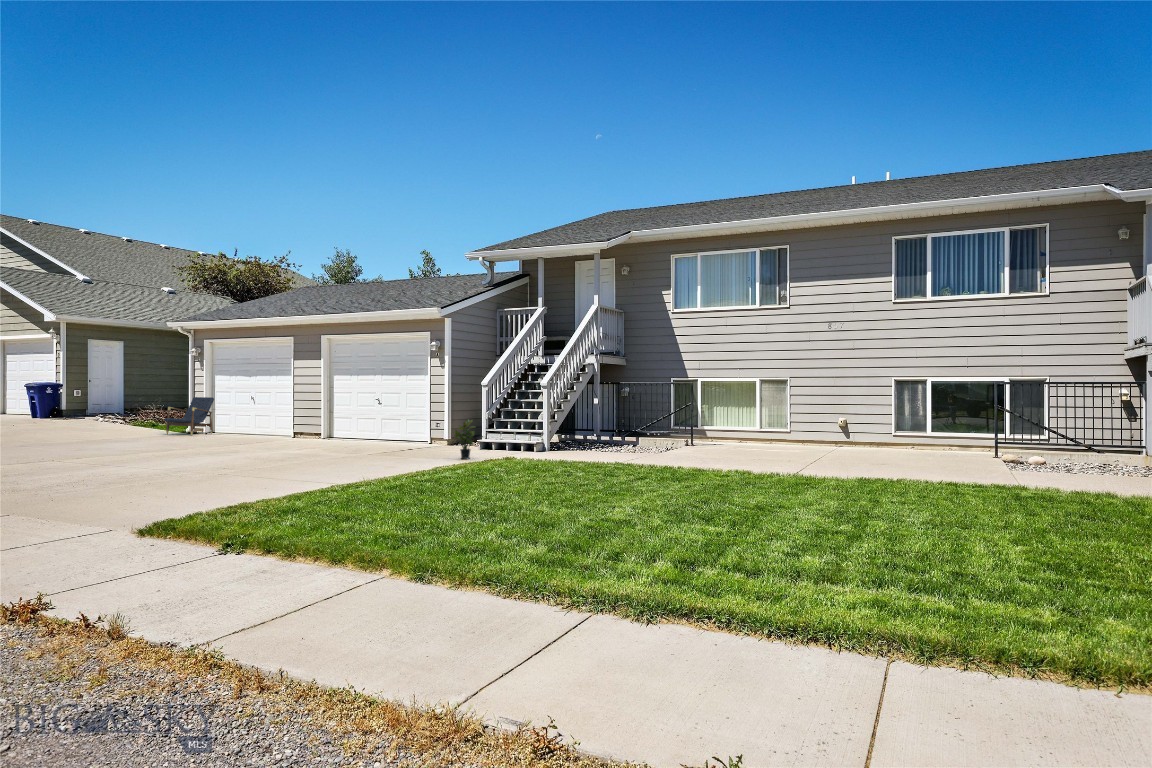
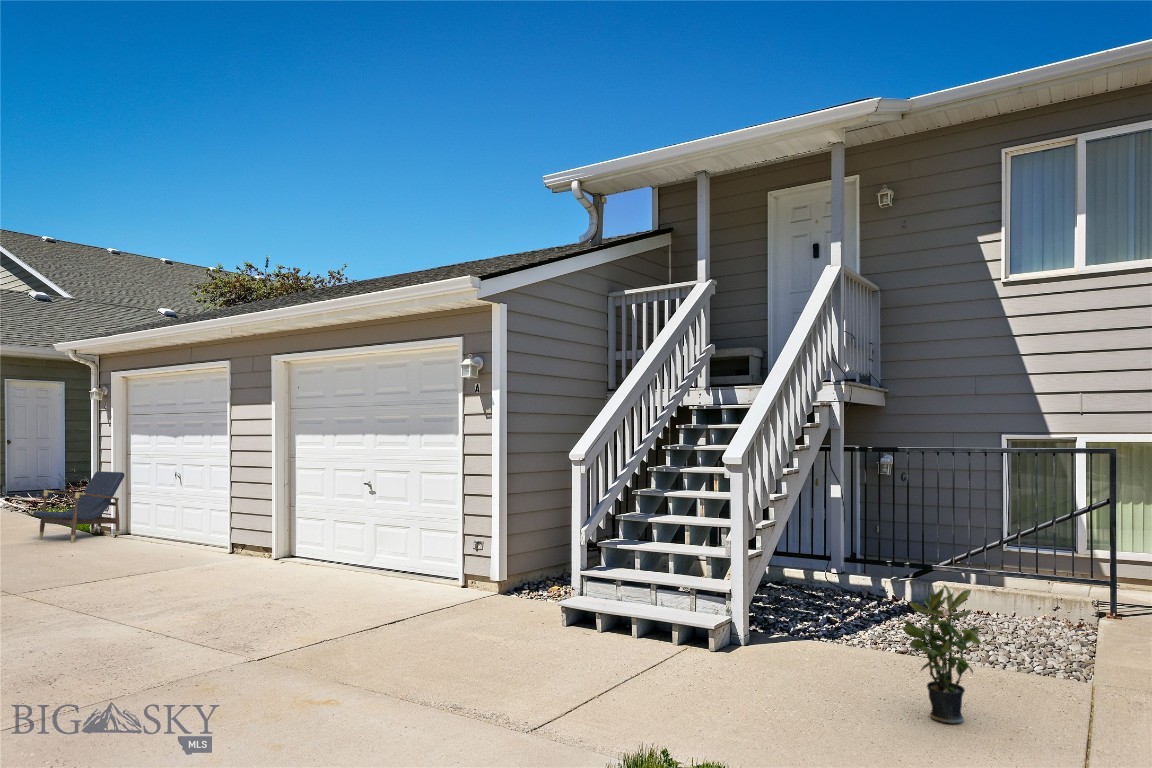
potted plant: present [454,419,475,459] -> present [902,584,981,724]

